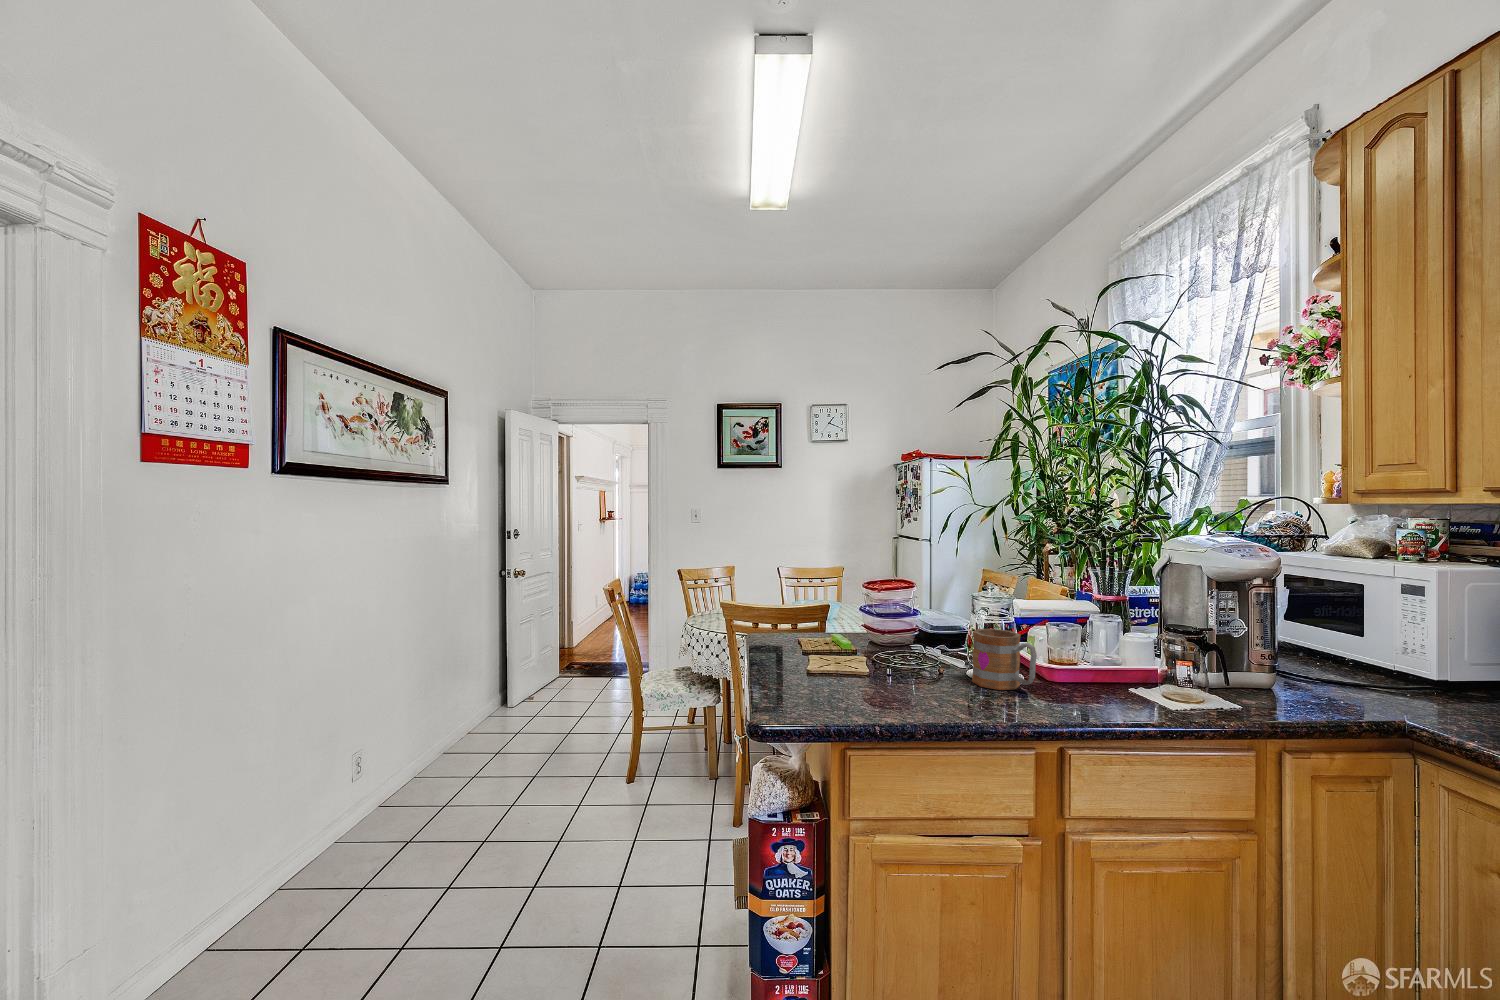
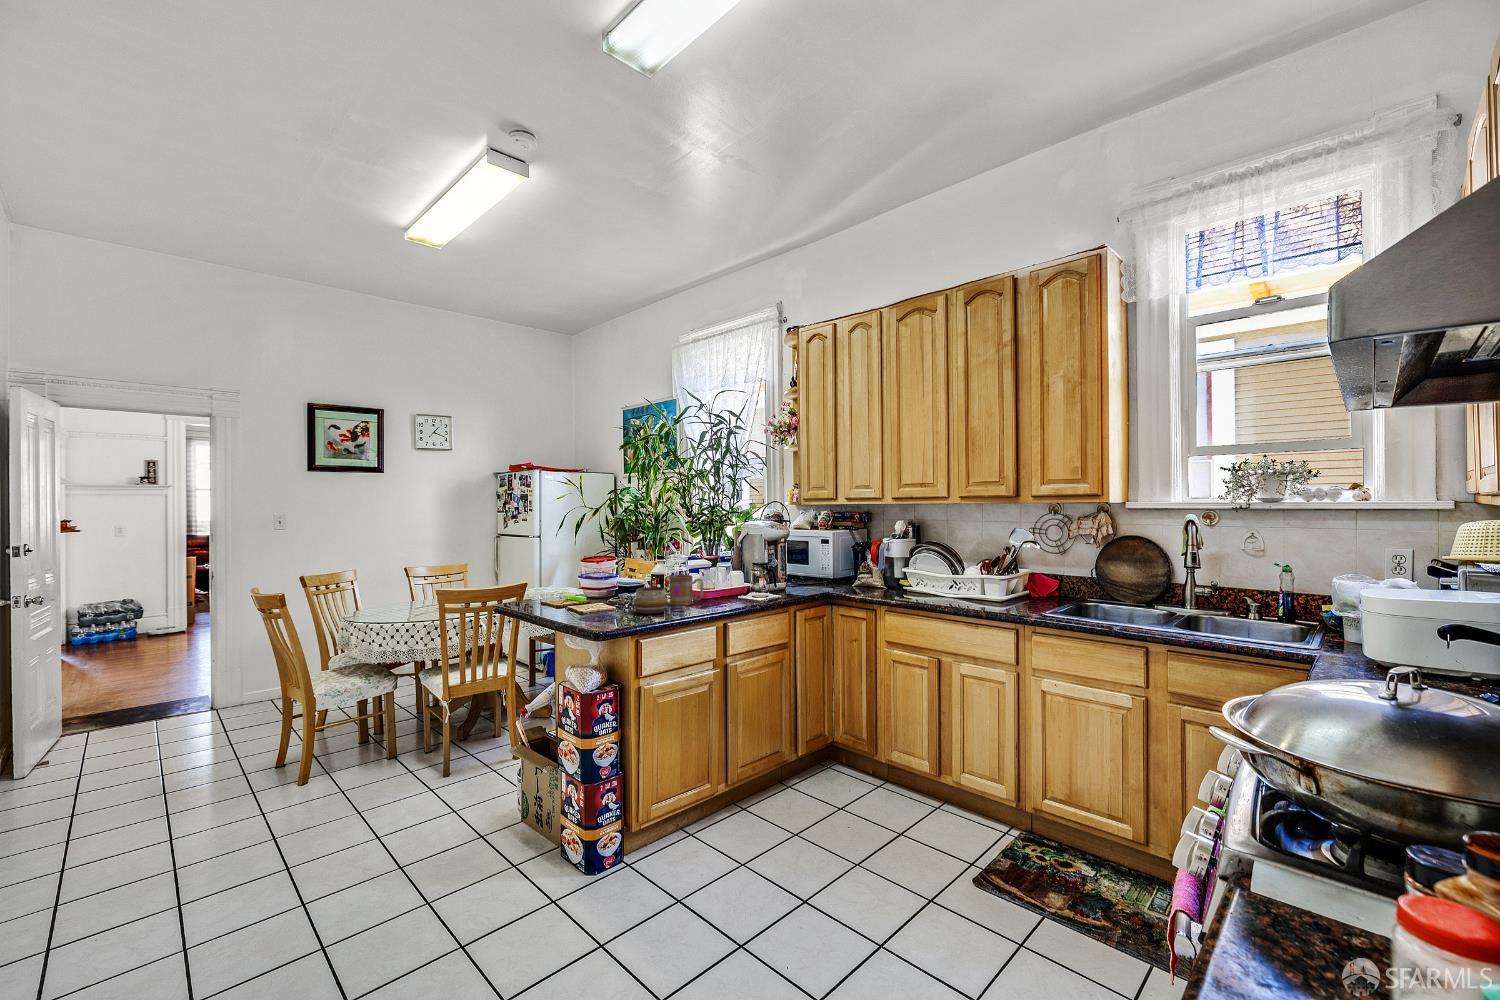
decorative bowl: none [884,646,948,699] -> present [634,587,668,614]

